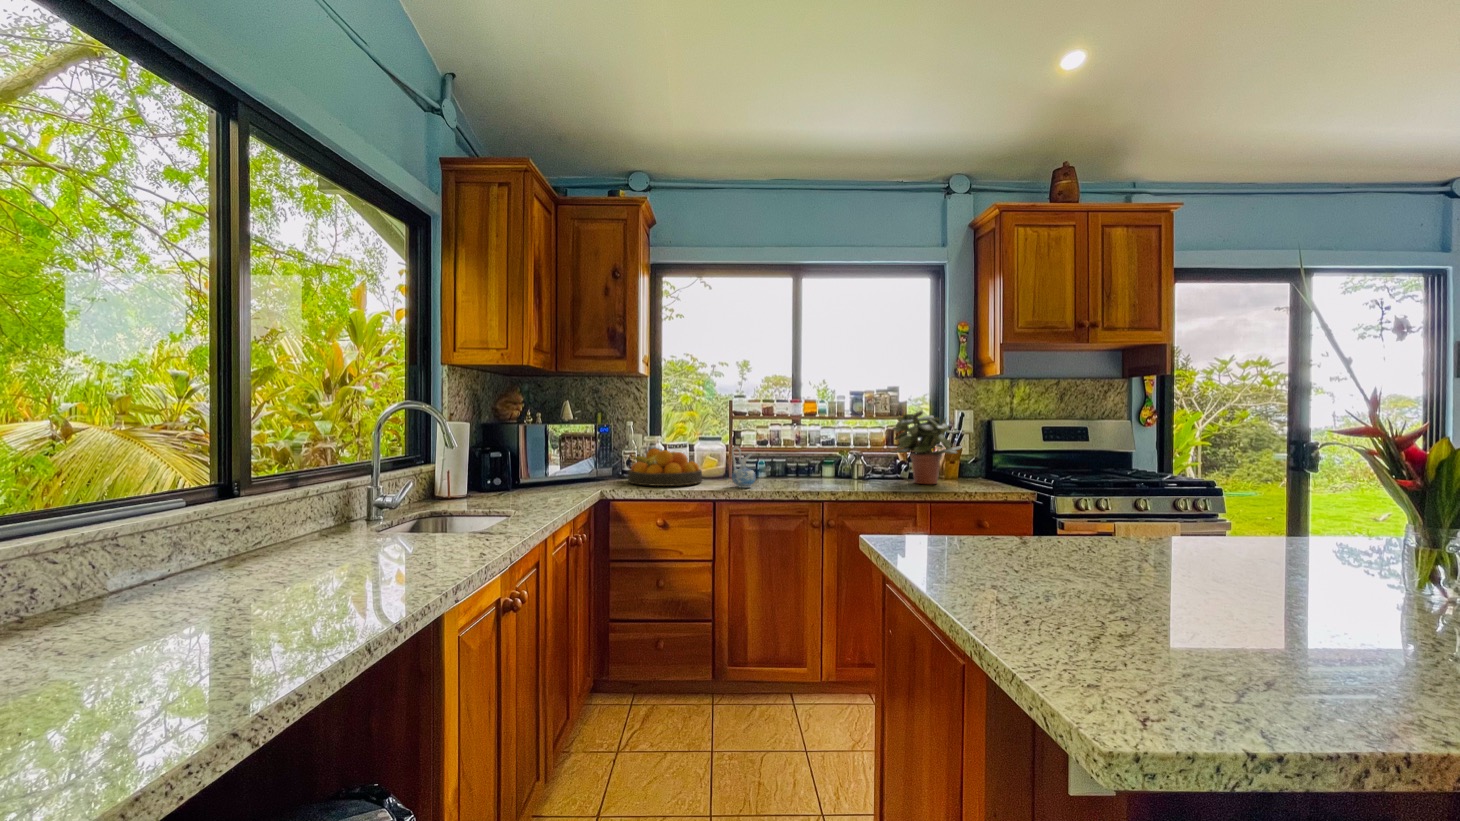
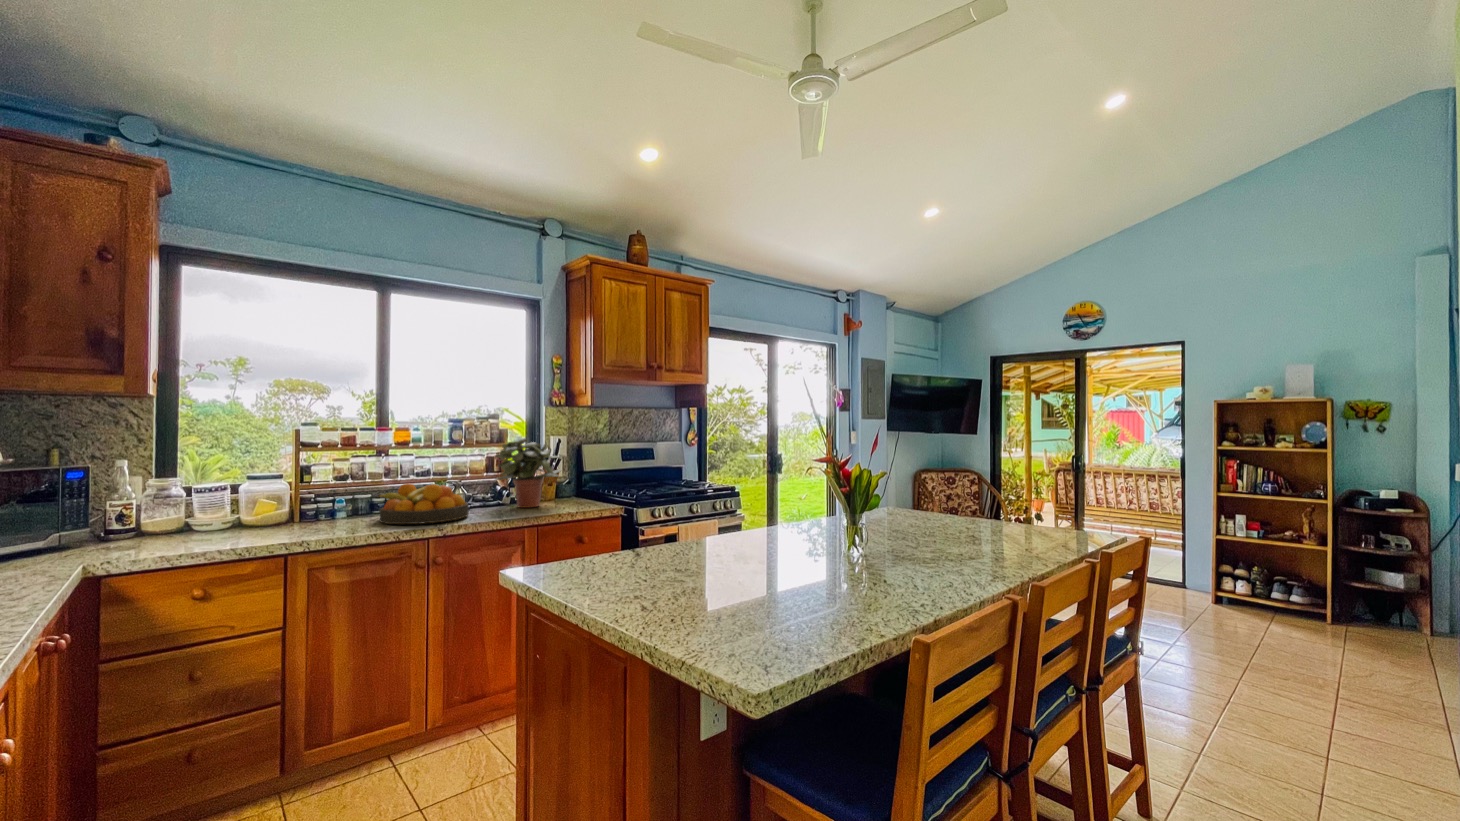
ceramic pitcher: present [732,447,756,488] -> none [306,486,340,534]
fruit bowl: present [628,449,702,486] -> present [378,484,469,524]

